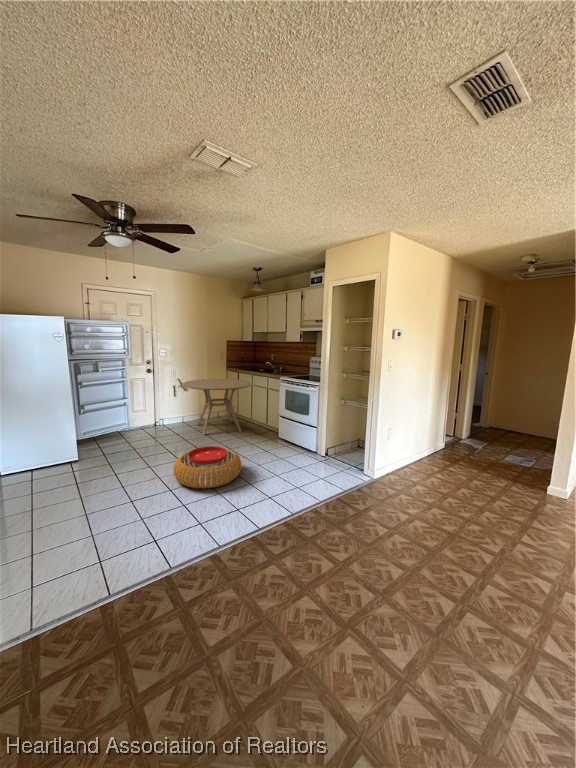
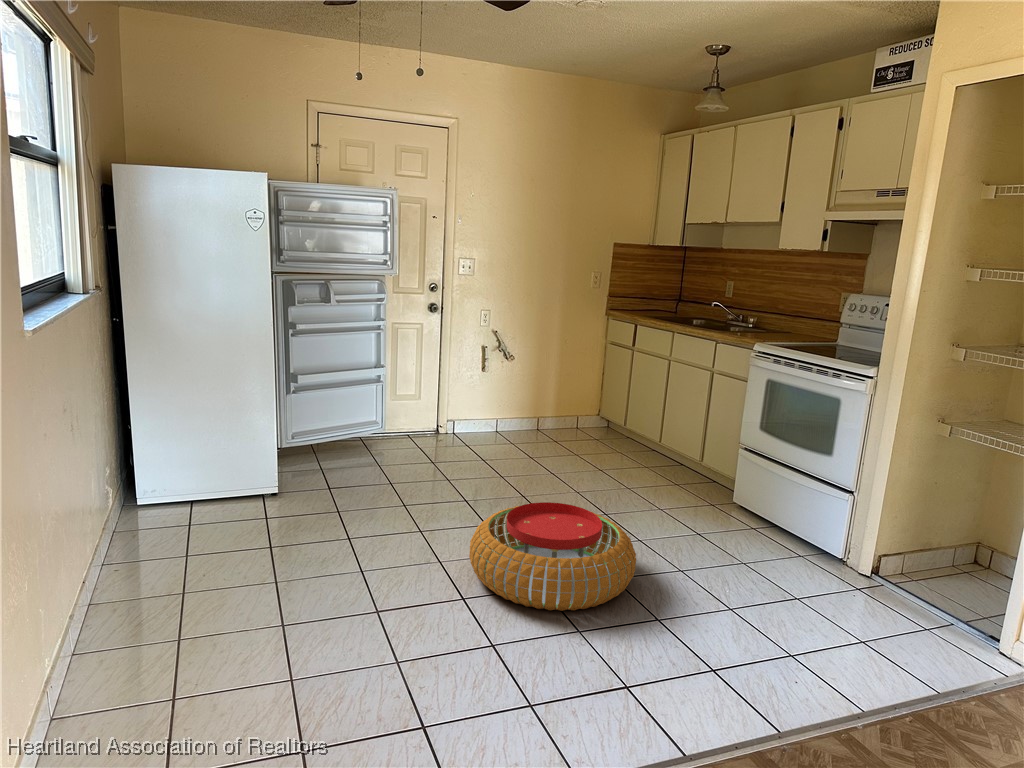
dining table: present [182,379,252,435] -> none [502,335,672,473]

